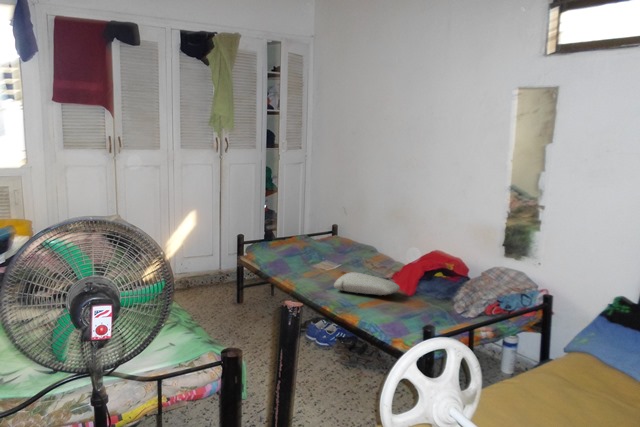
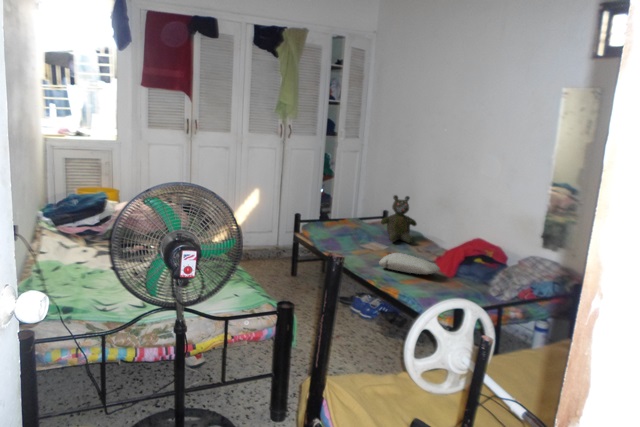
teddy bear: none [331,208,369,259] -> present [381,195,417,243]

